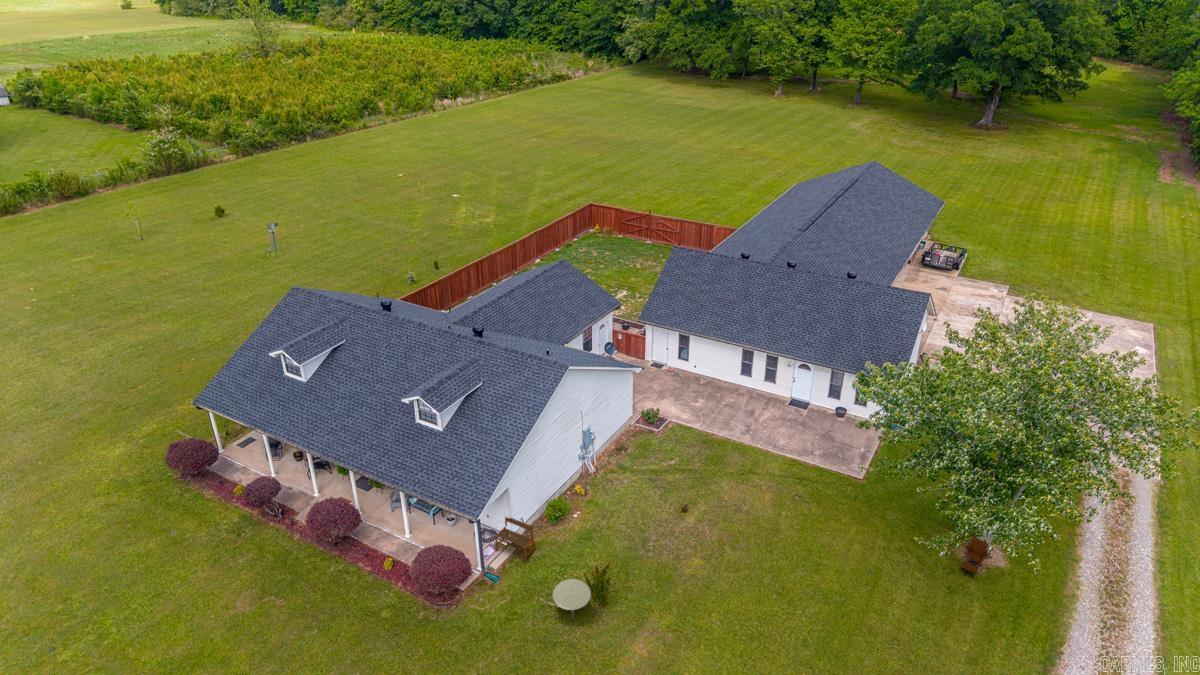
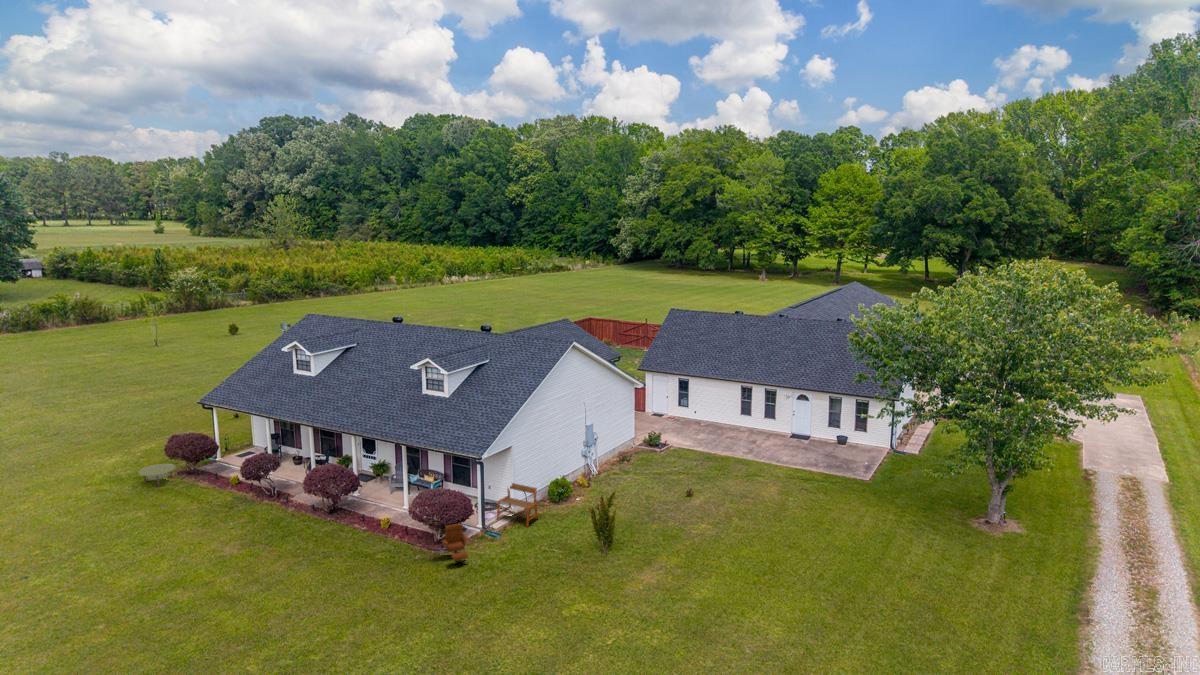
lounge chair: present [962,537,989,576] -> present [442,524,468,566]
round table: present [553,579,591,619] -> present [138,464,176,487]

